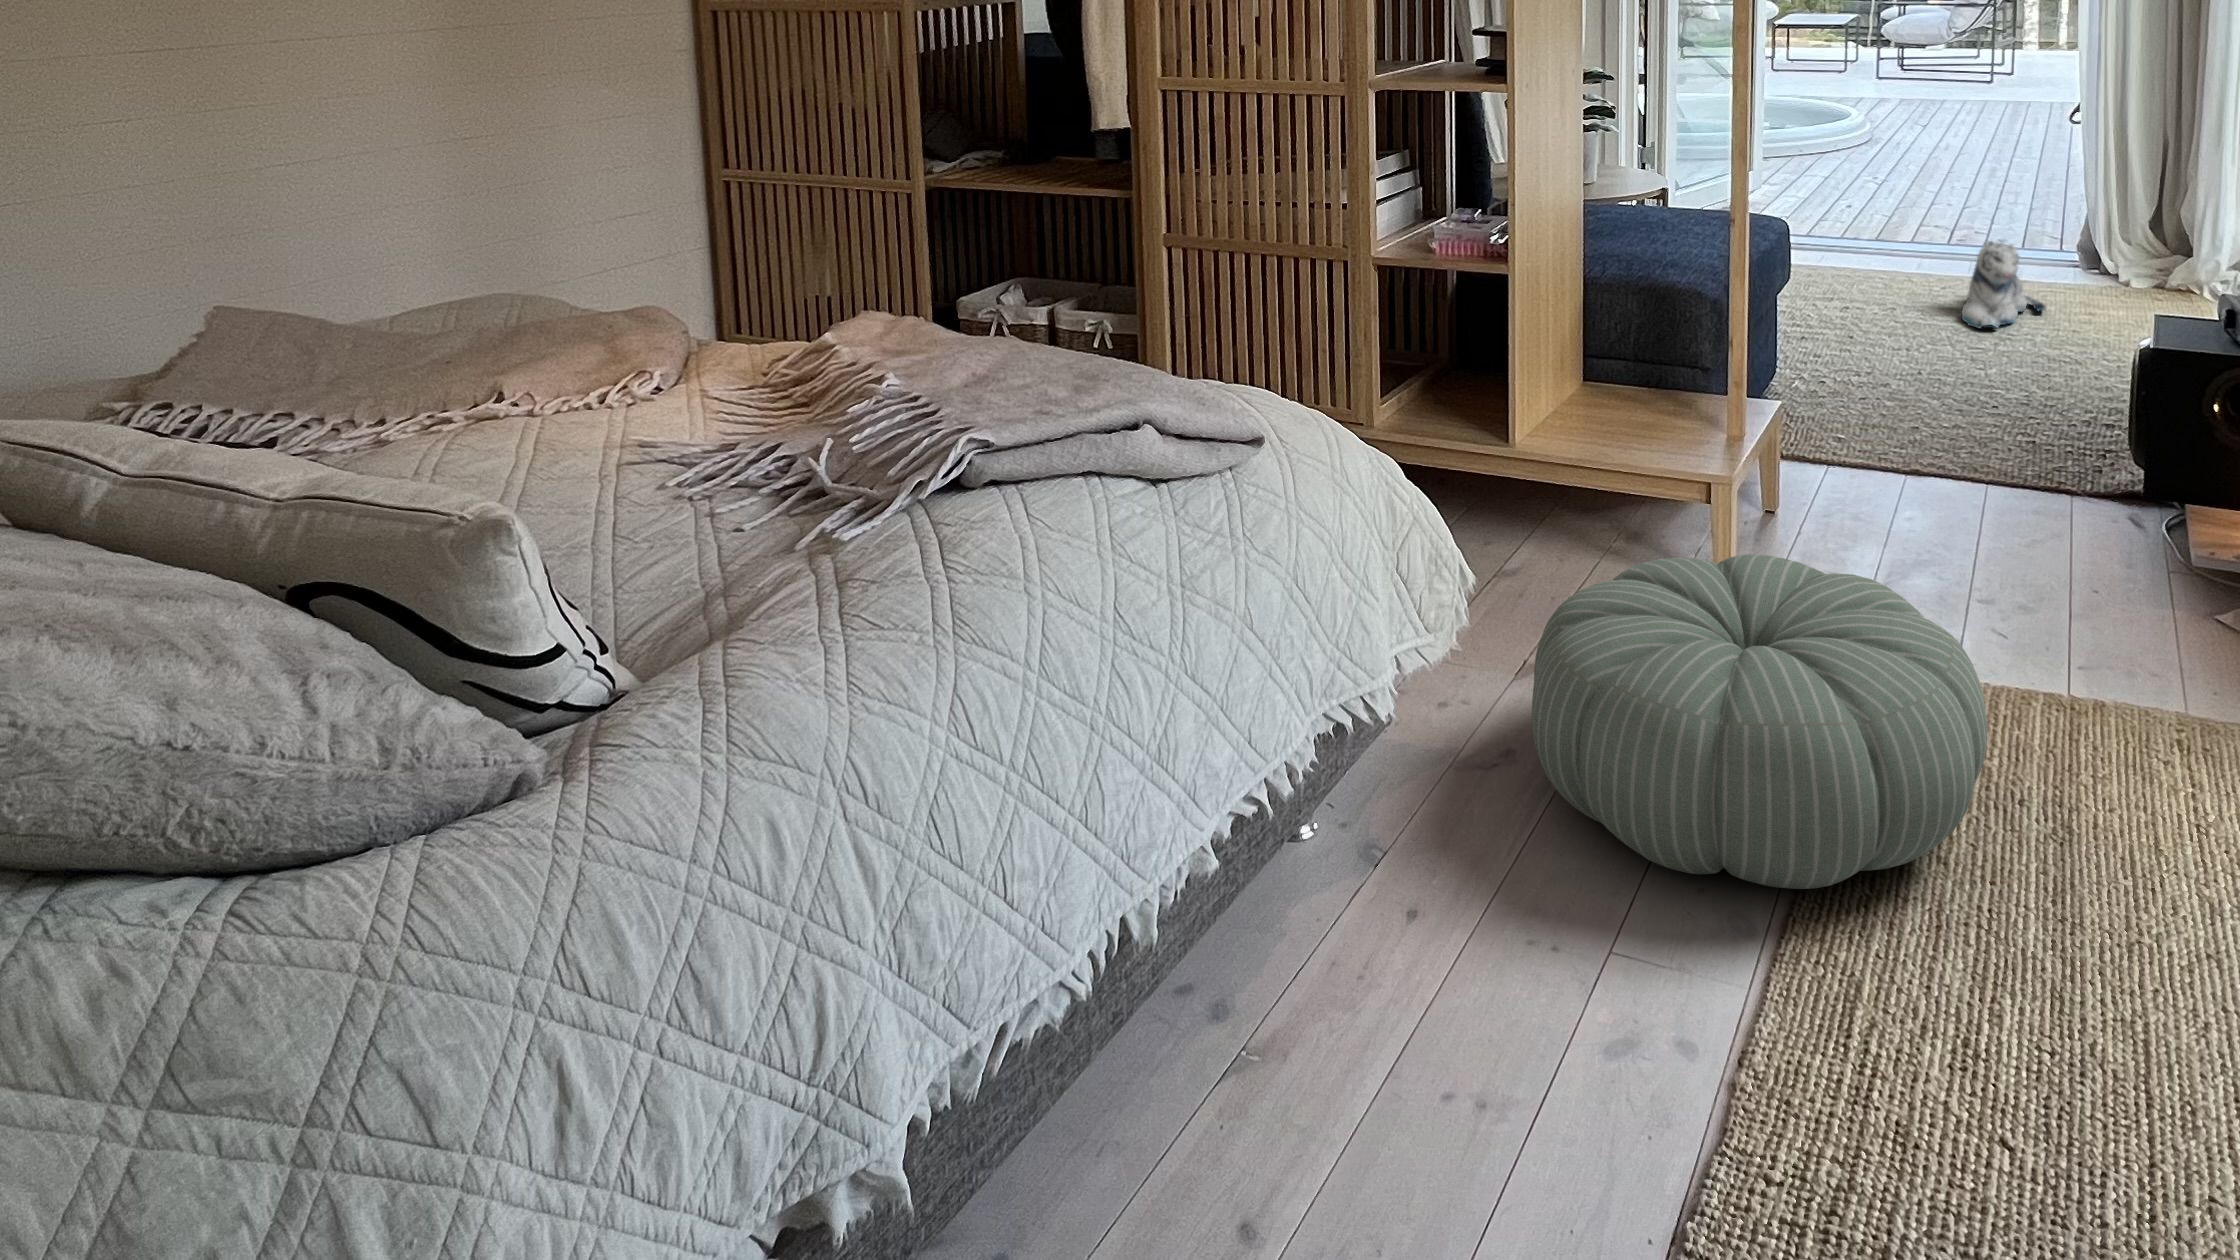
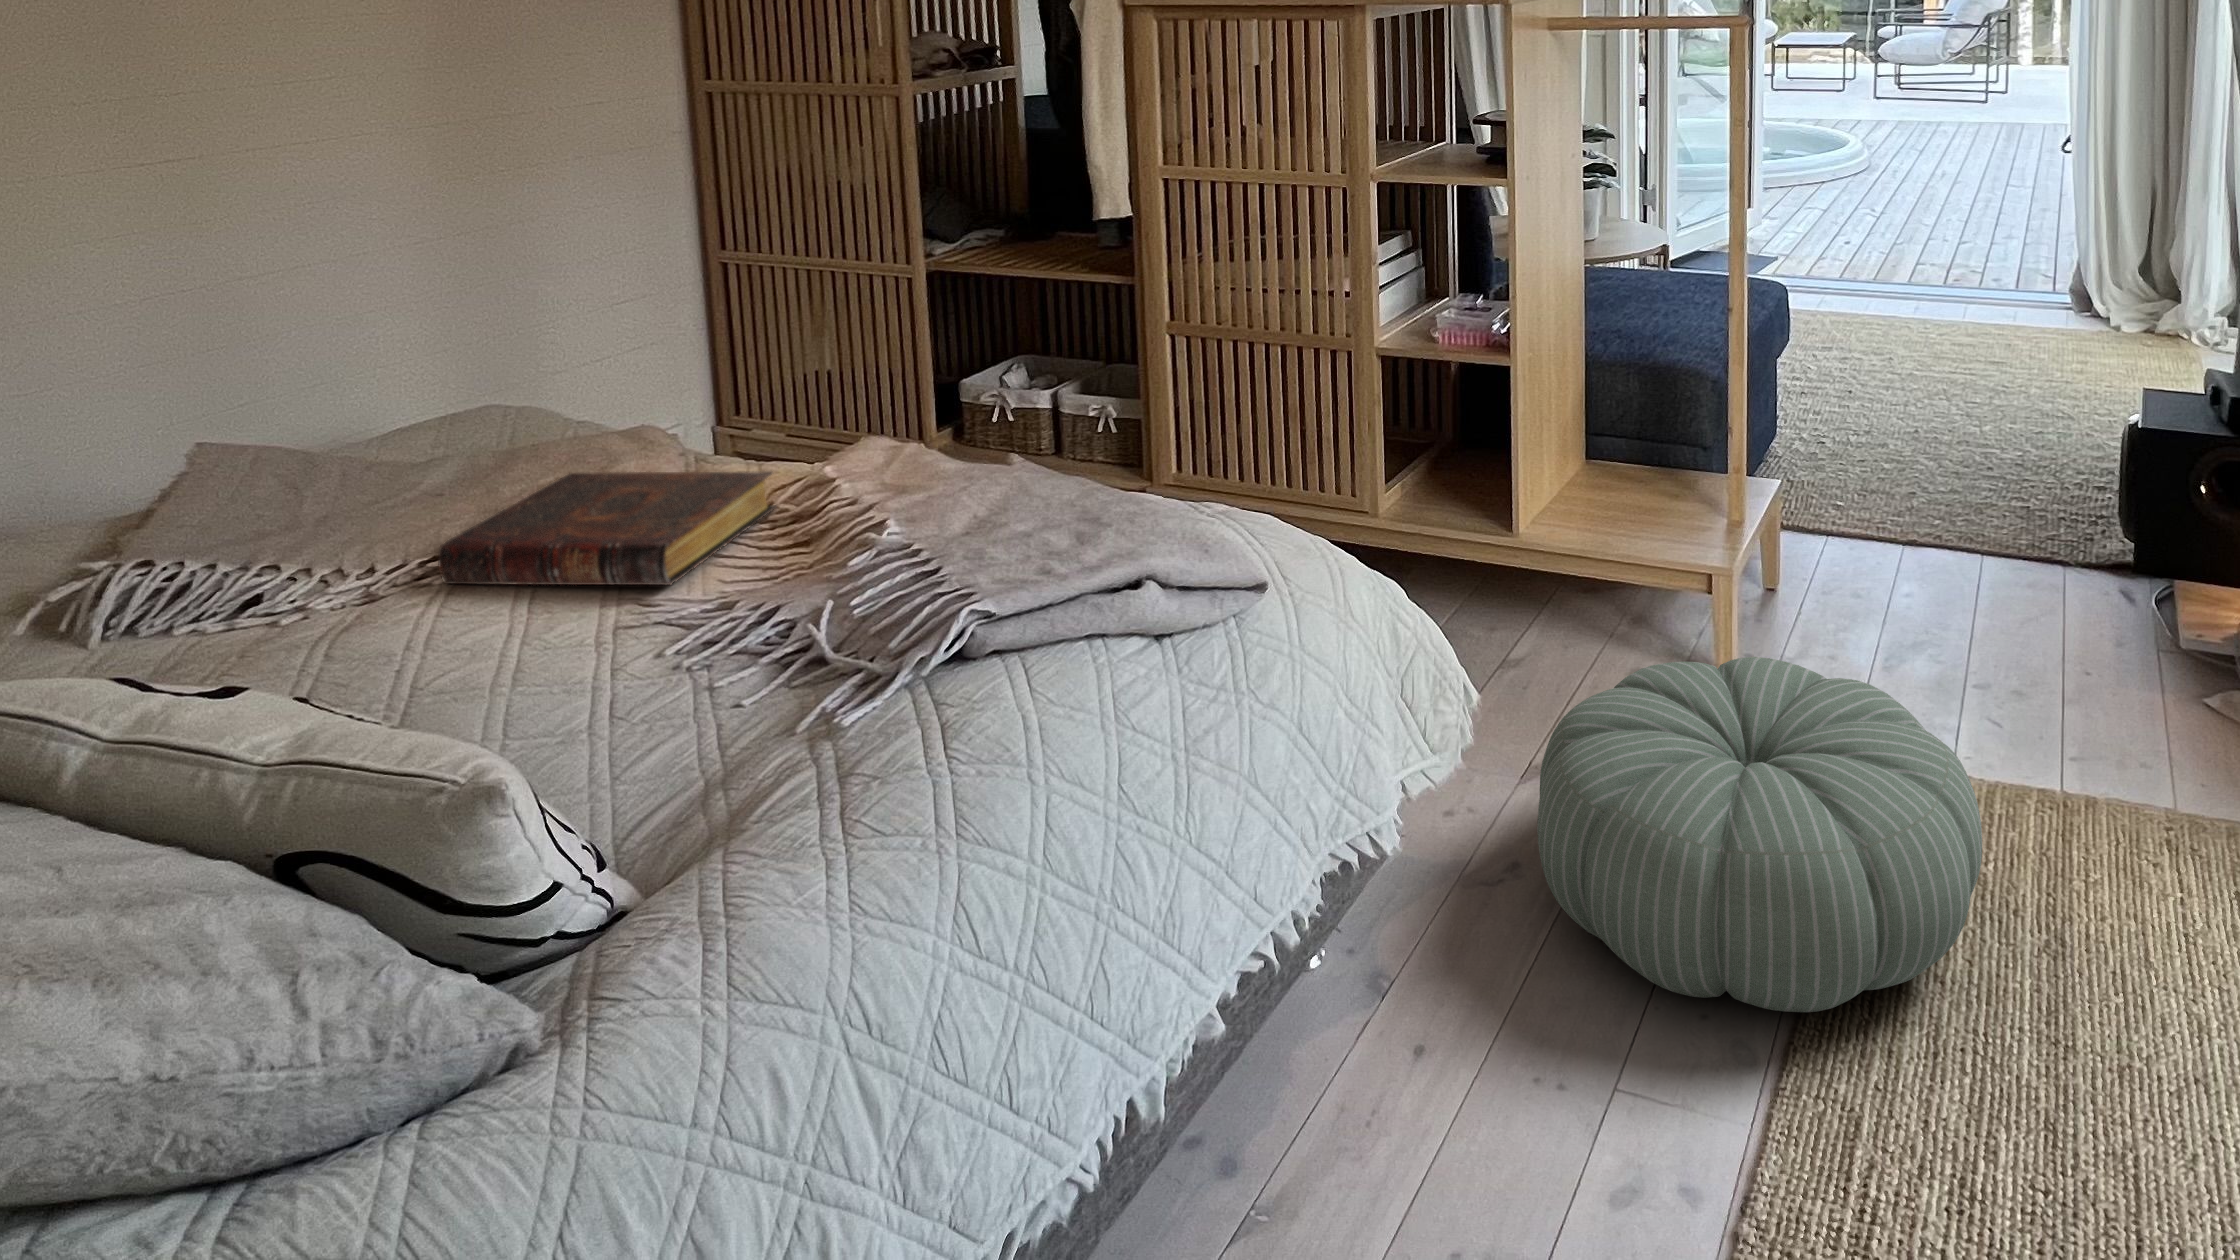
plush toy: present [1962,241,2045,328] -> none [1956,289,2039,377]
book: none [445,336,776,431] -> present [438,471,776,585]

